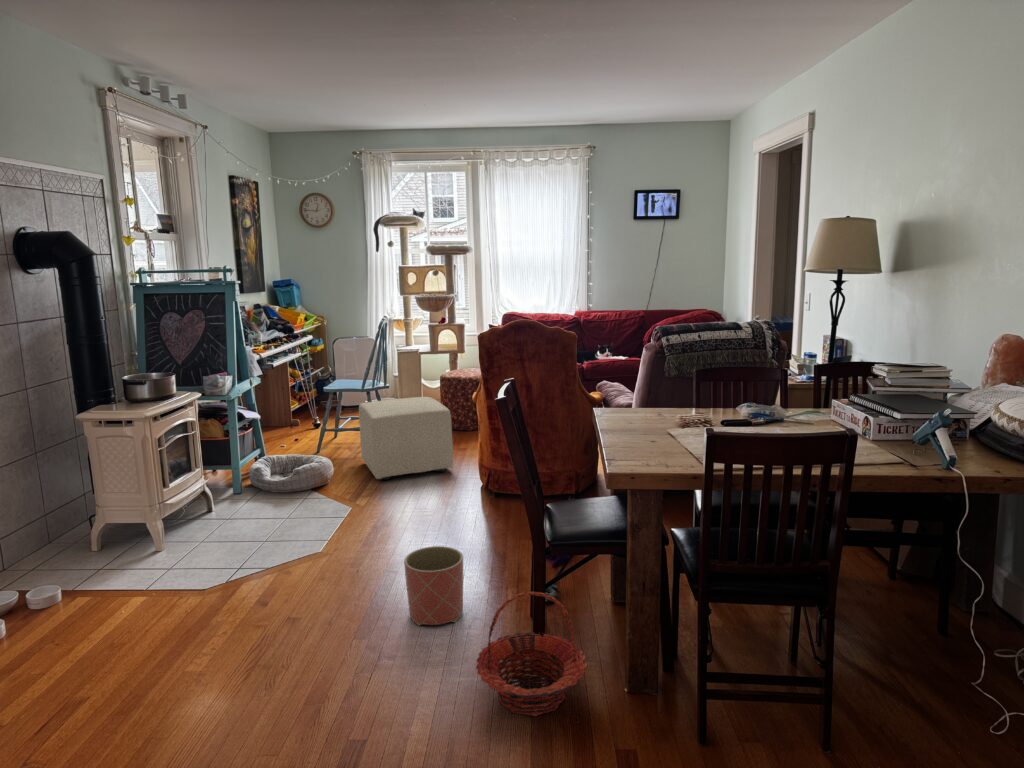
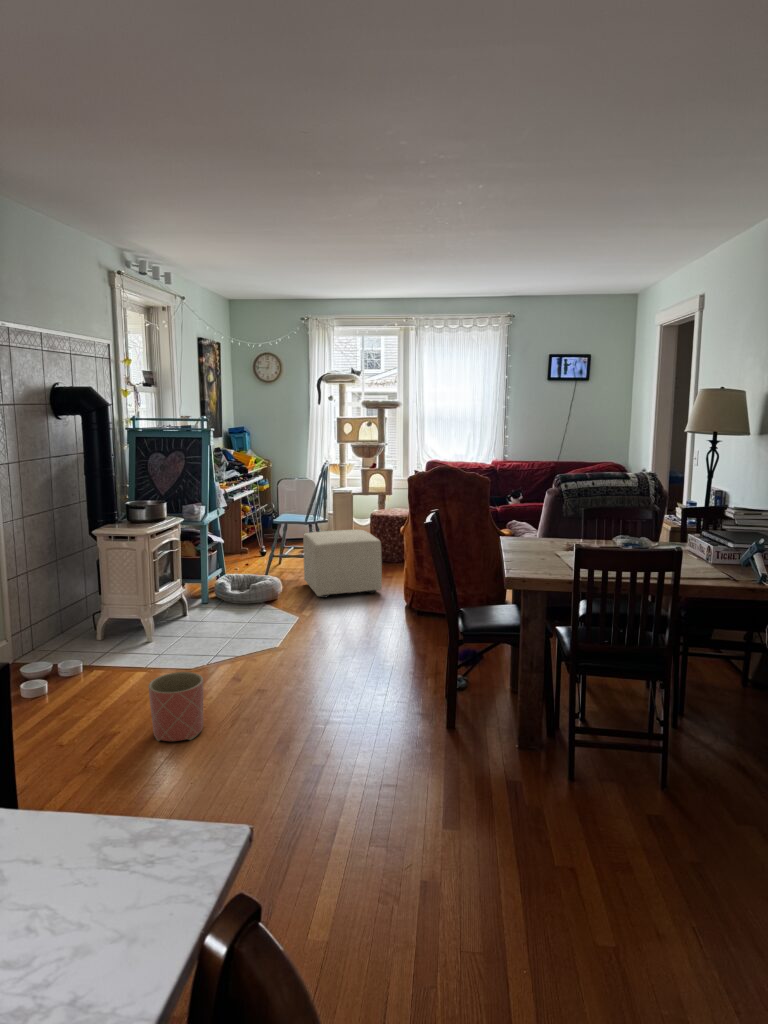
planter: present [404,546,463,625] -> present [149,672,203,741]
basket: present [476,592,587,716] -> none [402,669,487,761]

